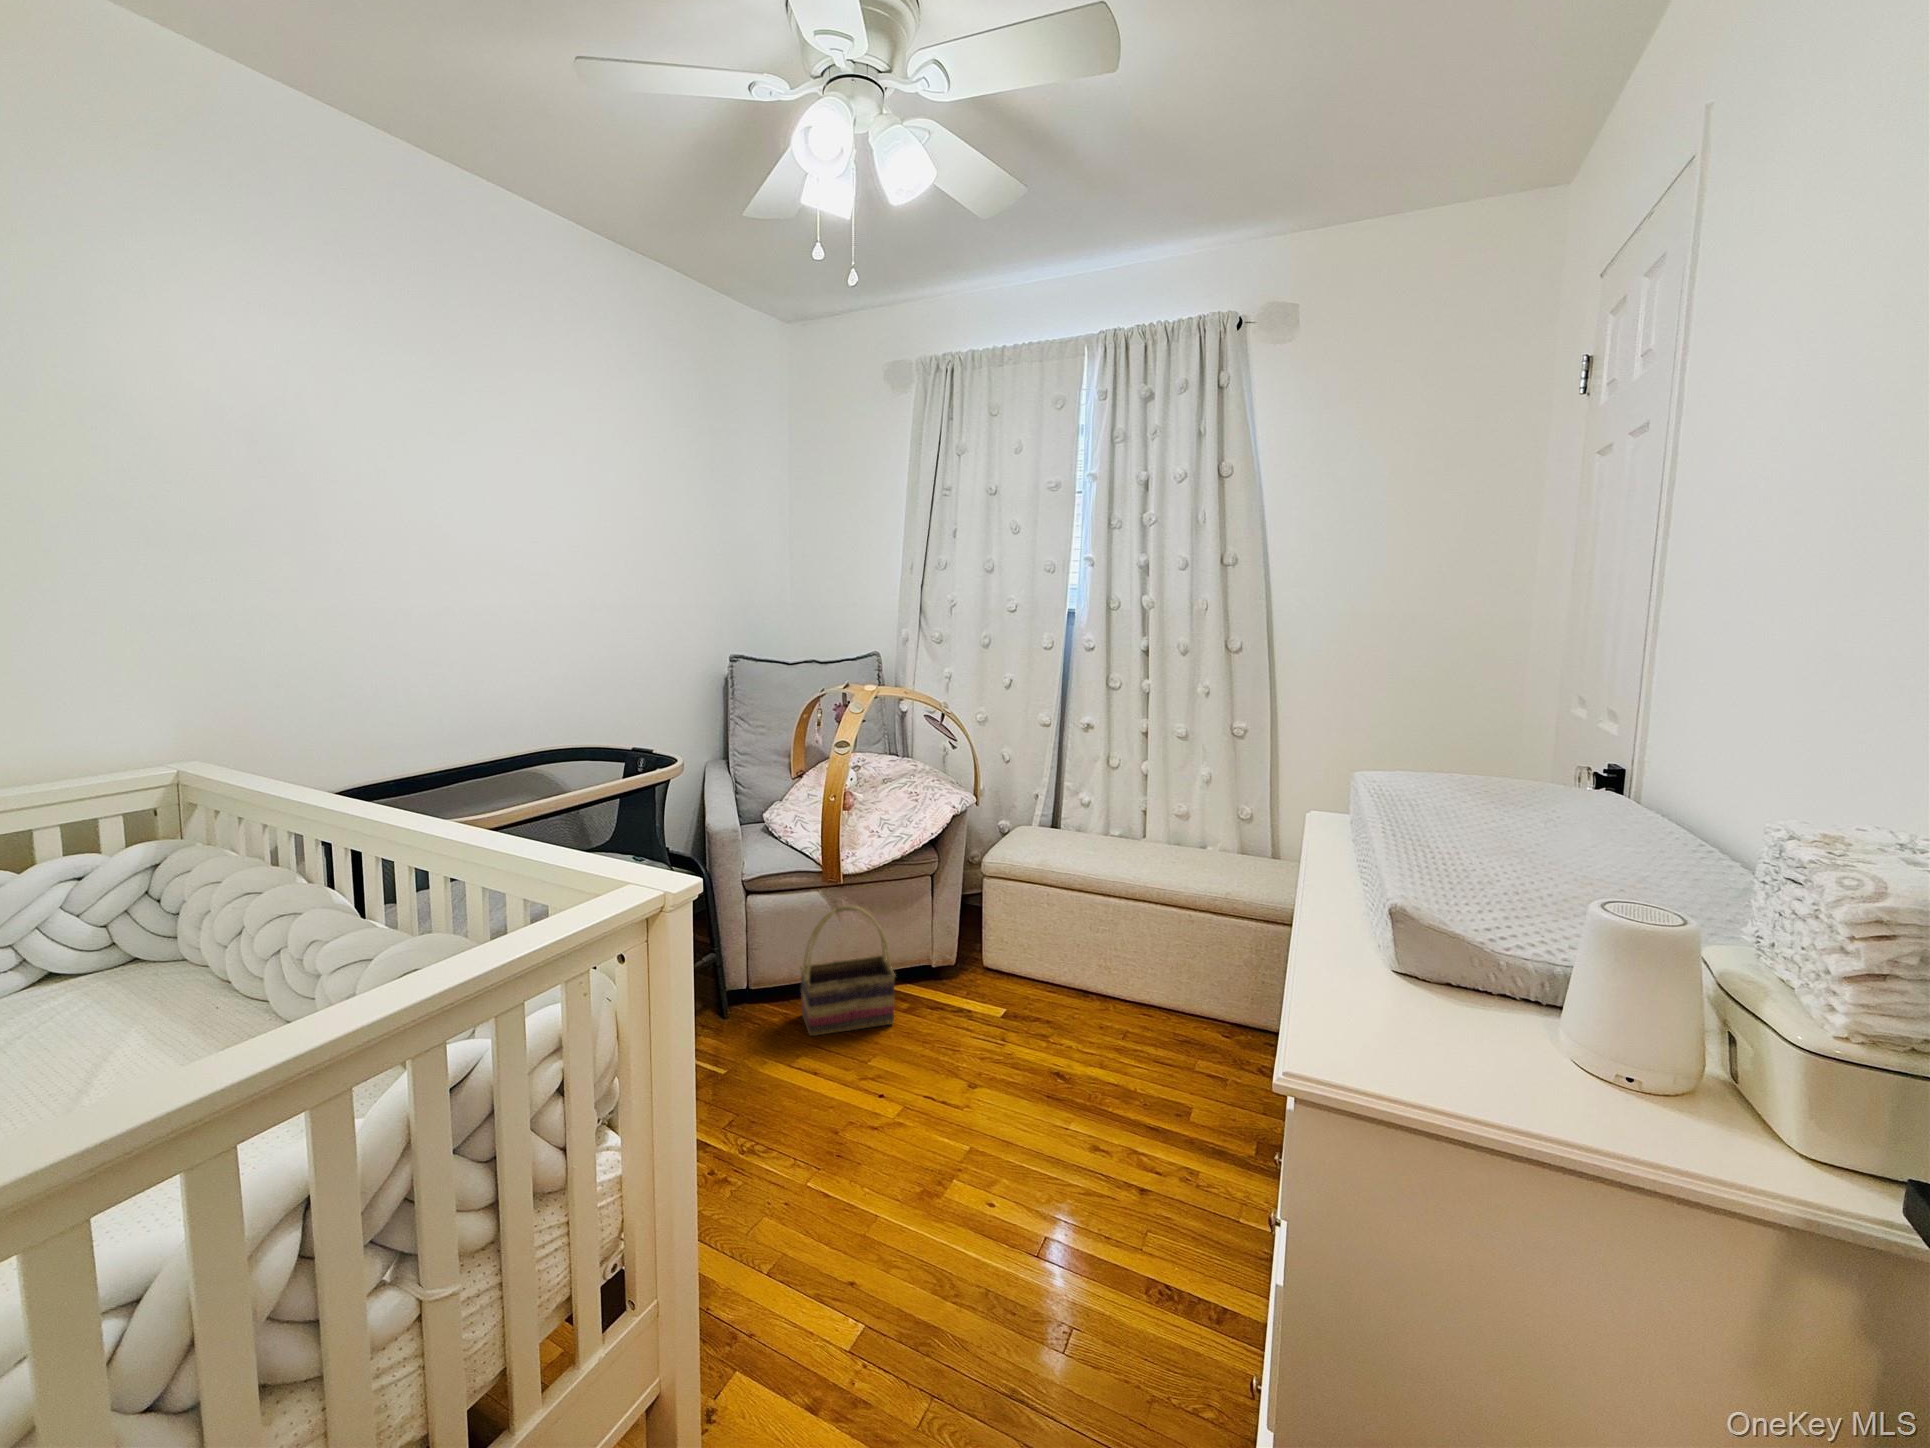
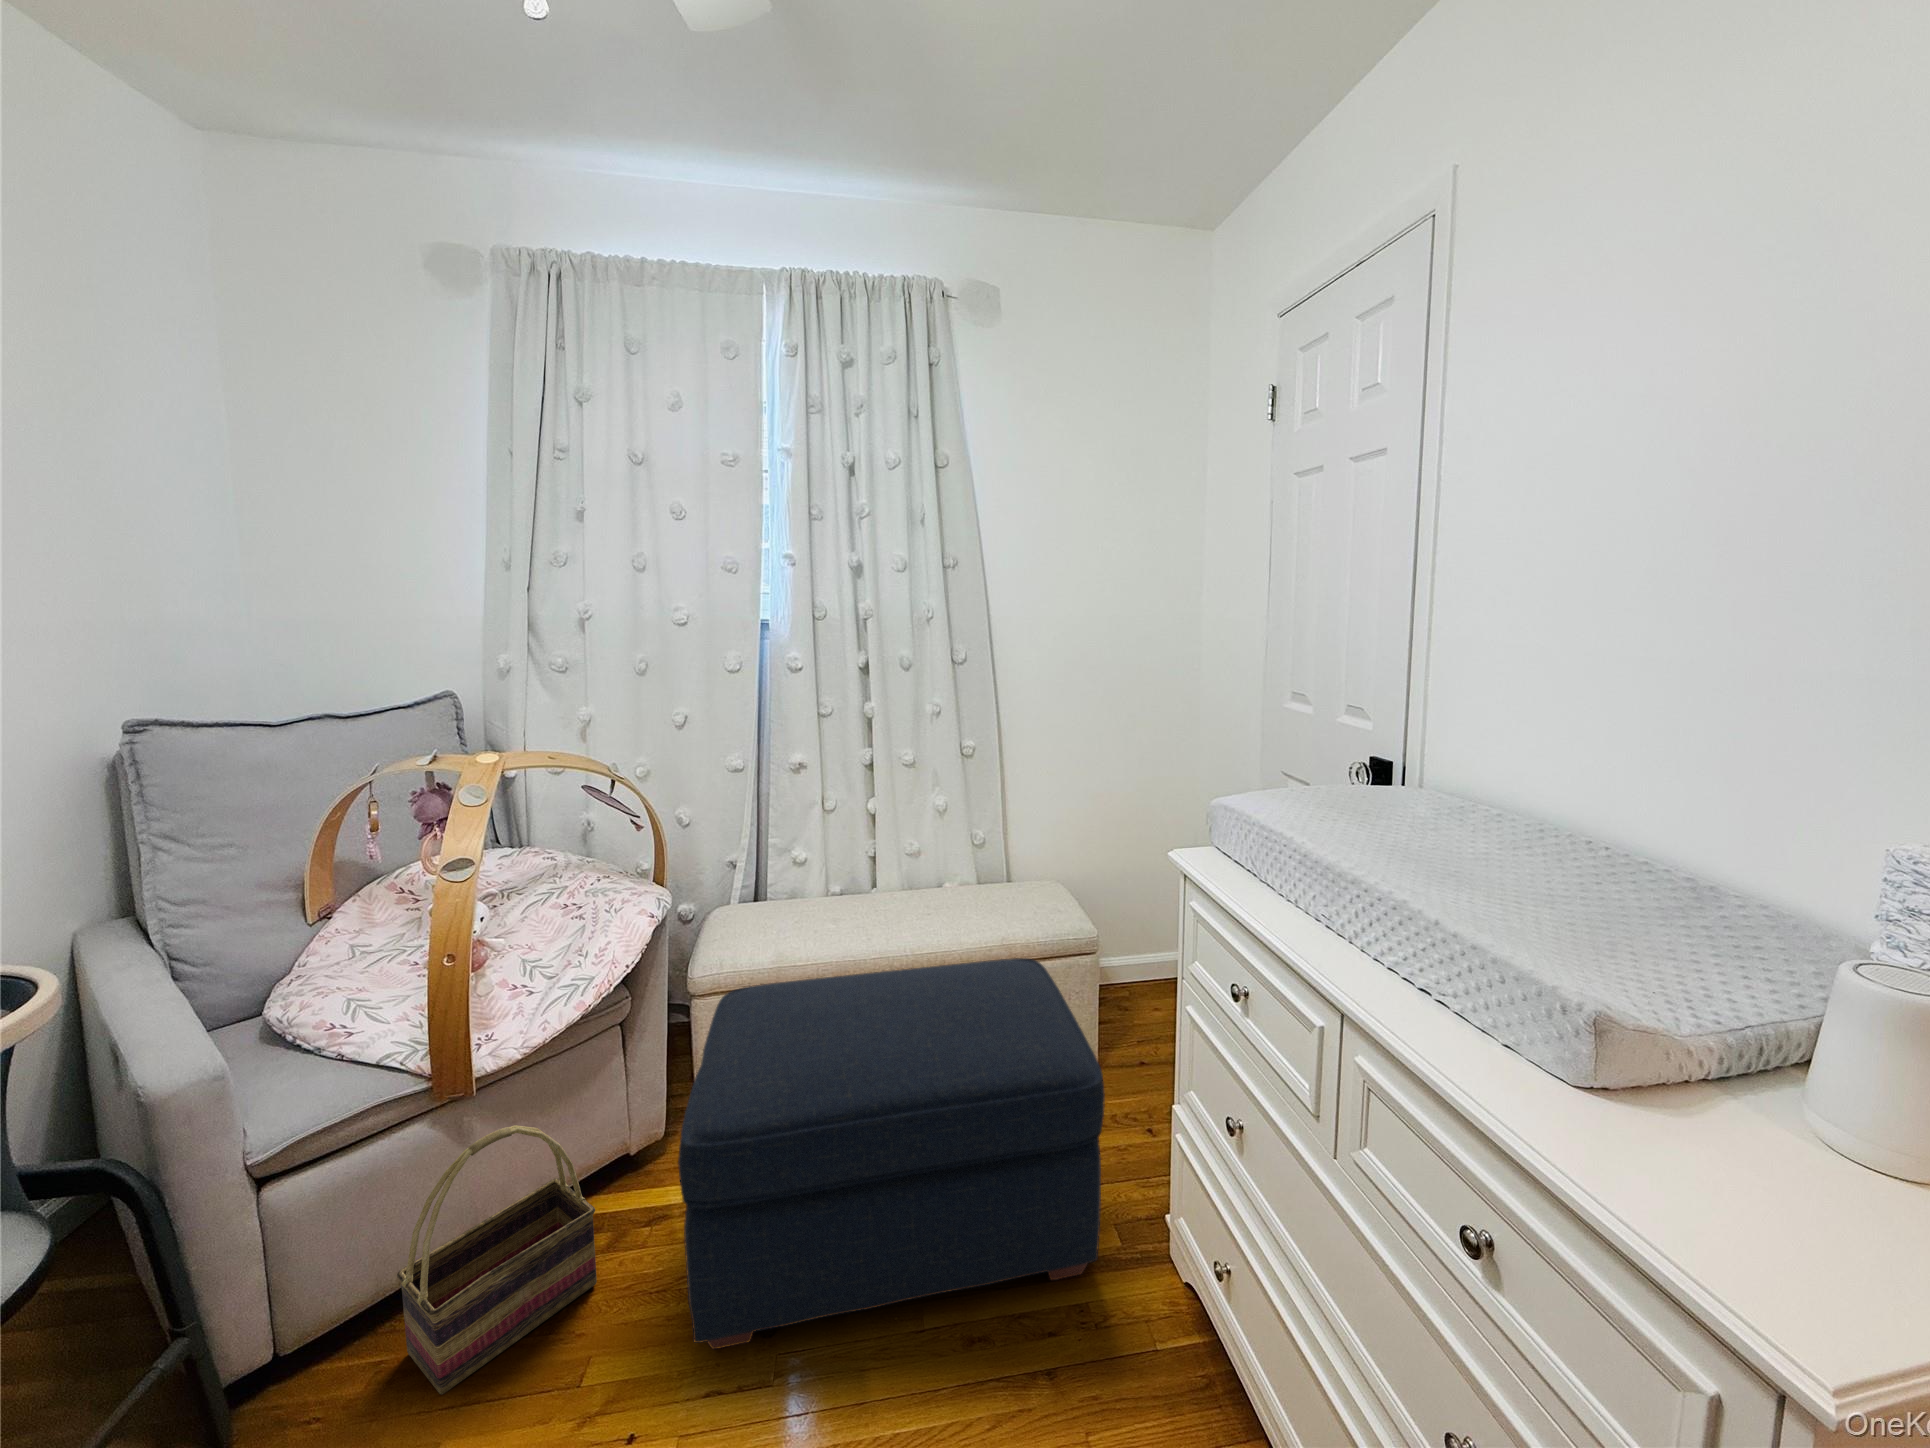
ottoman: none [925,873,1247,1154] -> present [678,958,1105,1349]

